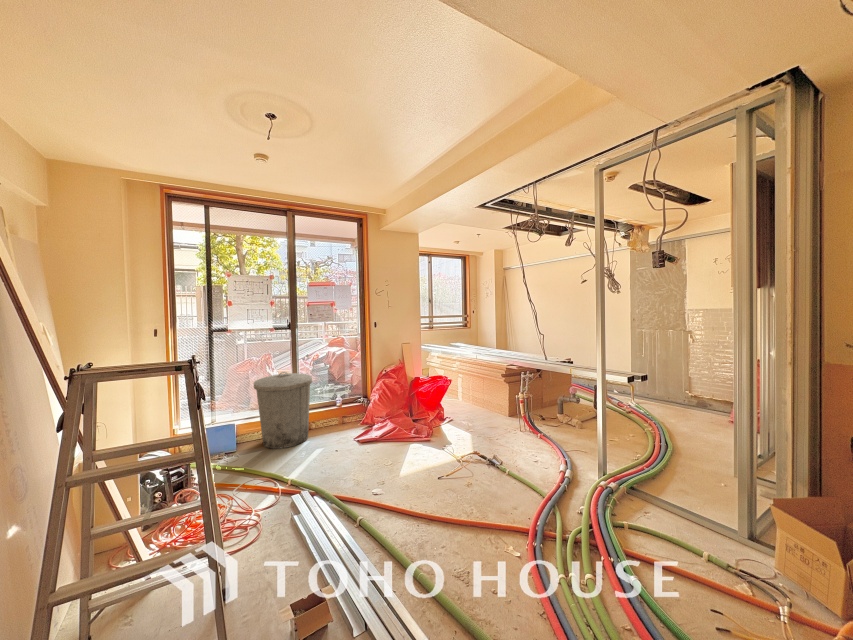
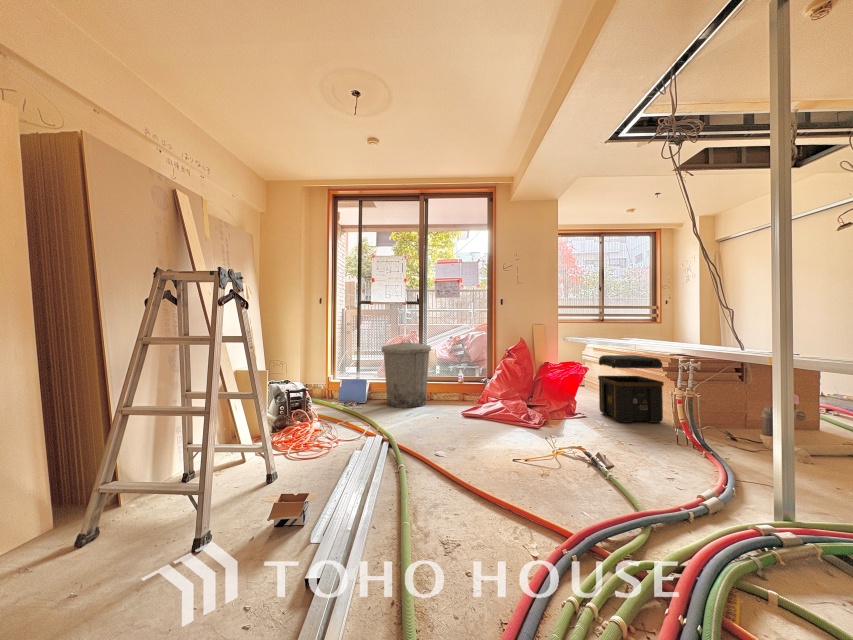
toolbox: none [456,365,499,419] -> present [598,355,664,423]

